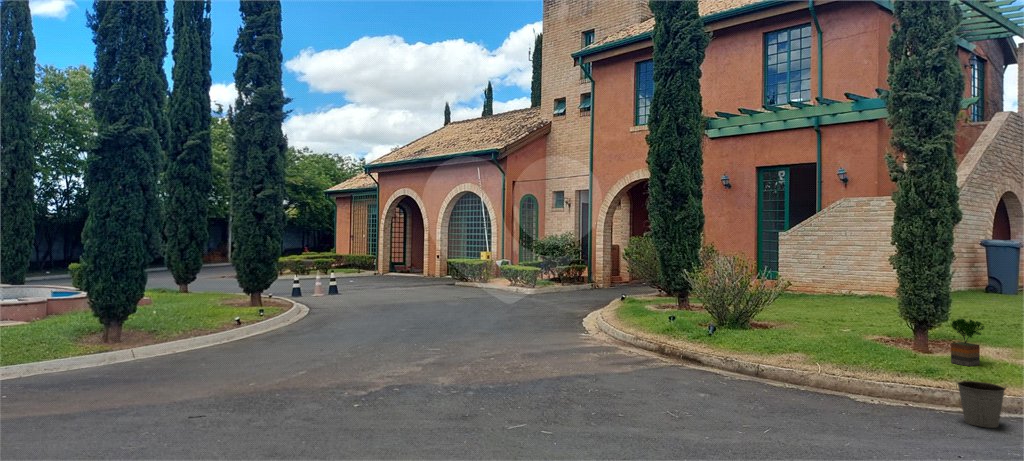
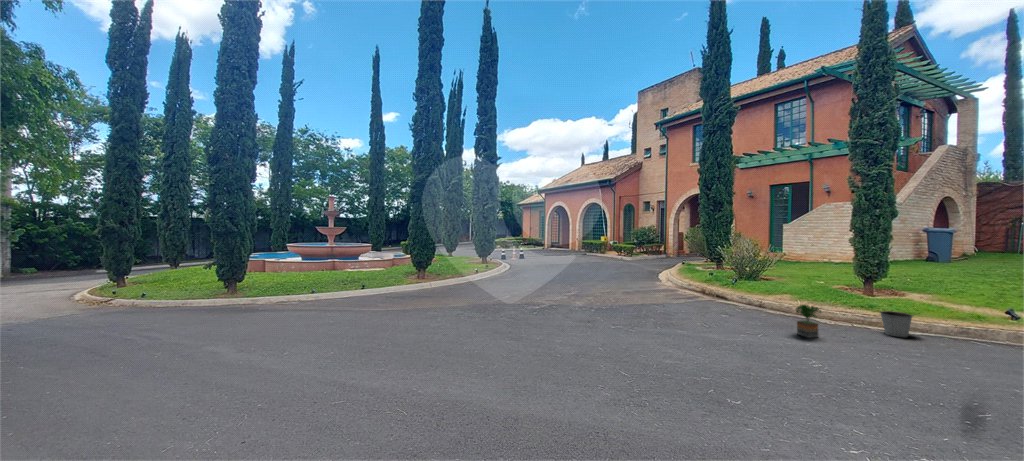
potted tree: present [951,319,985,366] -> present [796,305,822,338]

